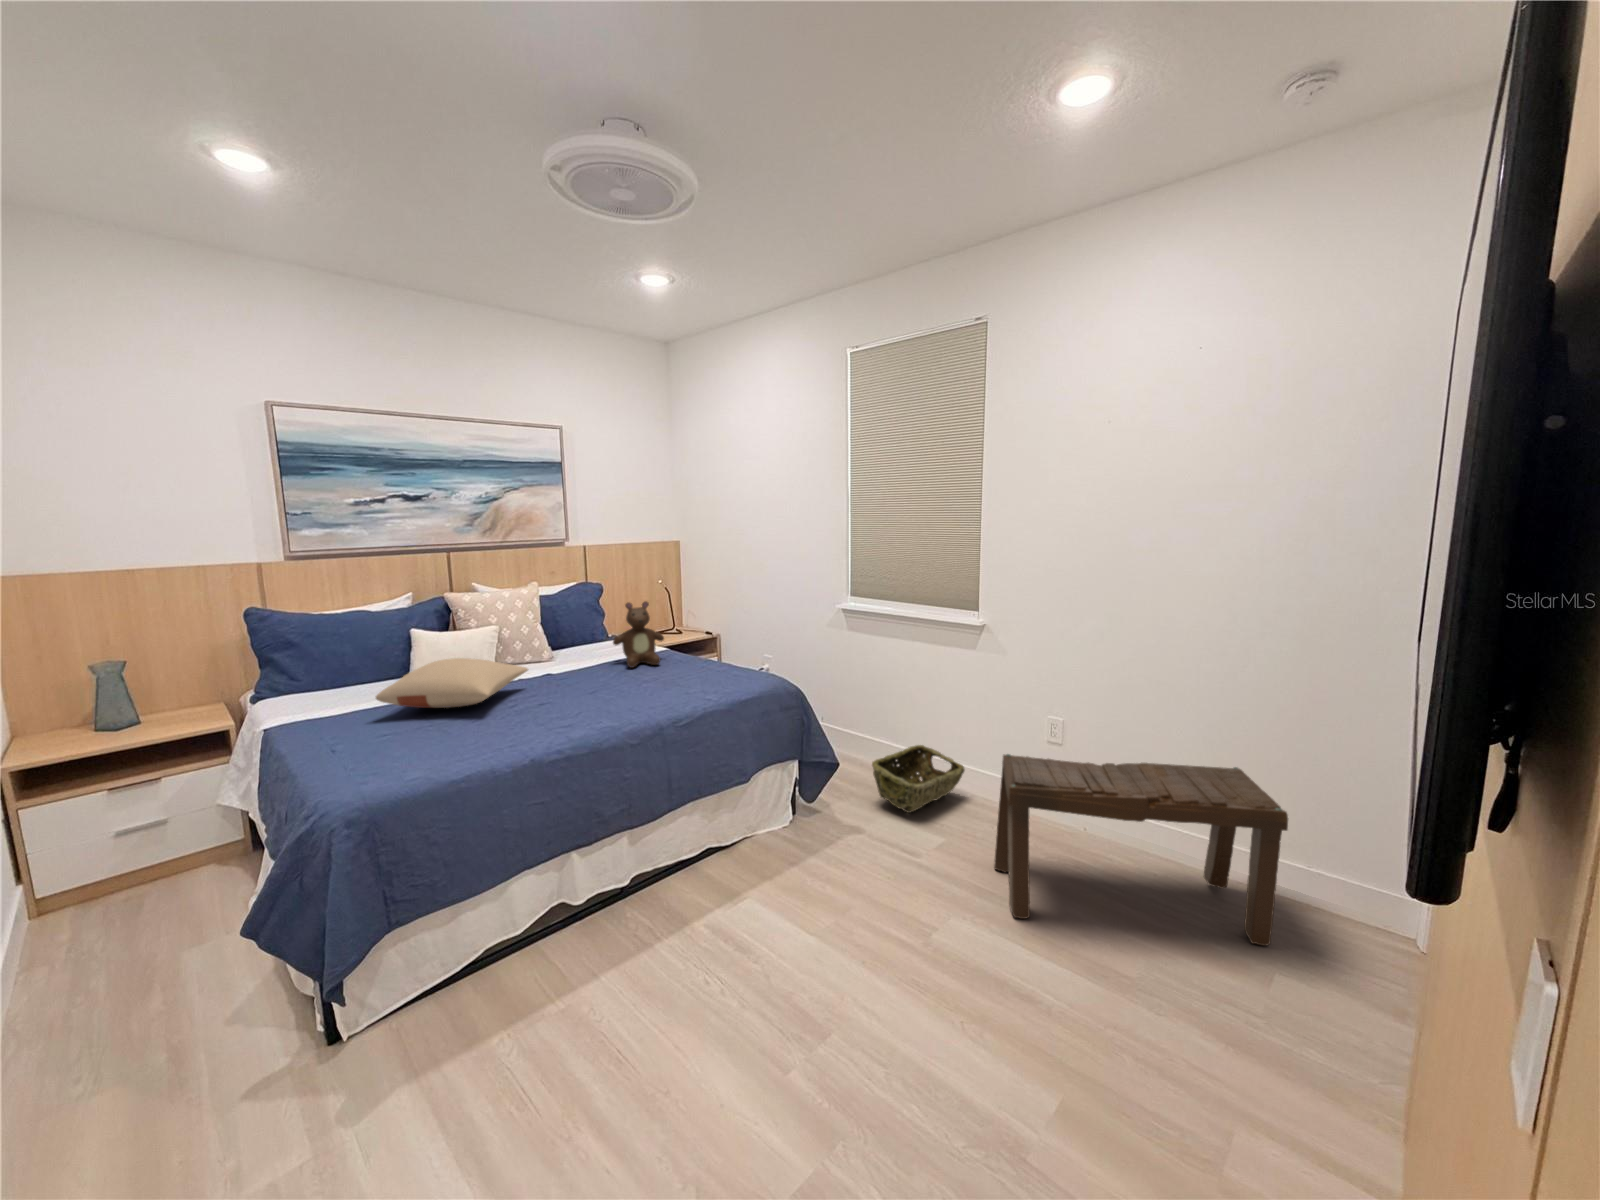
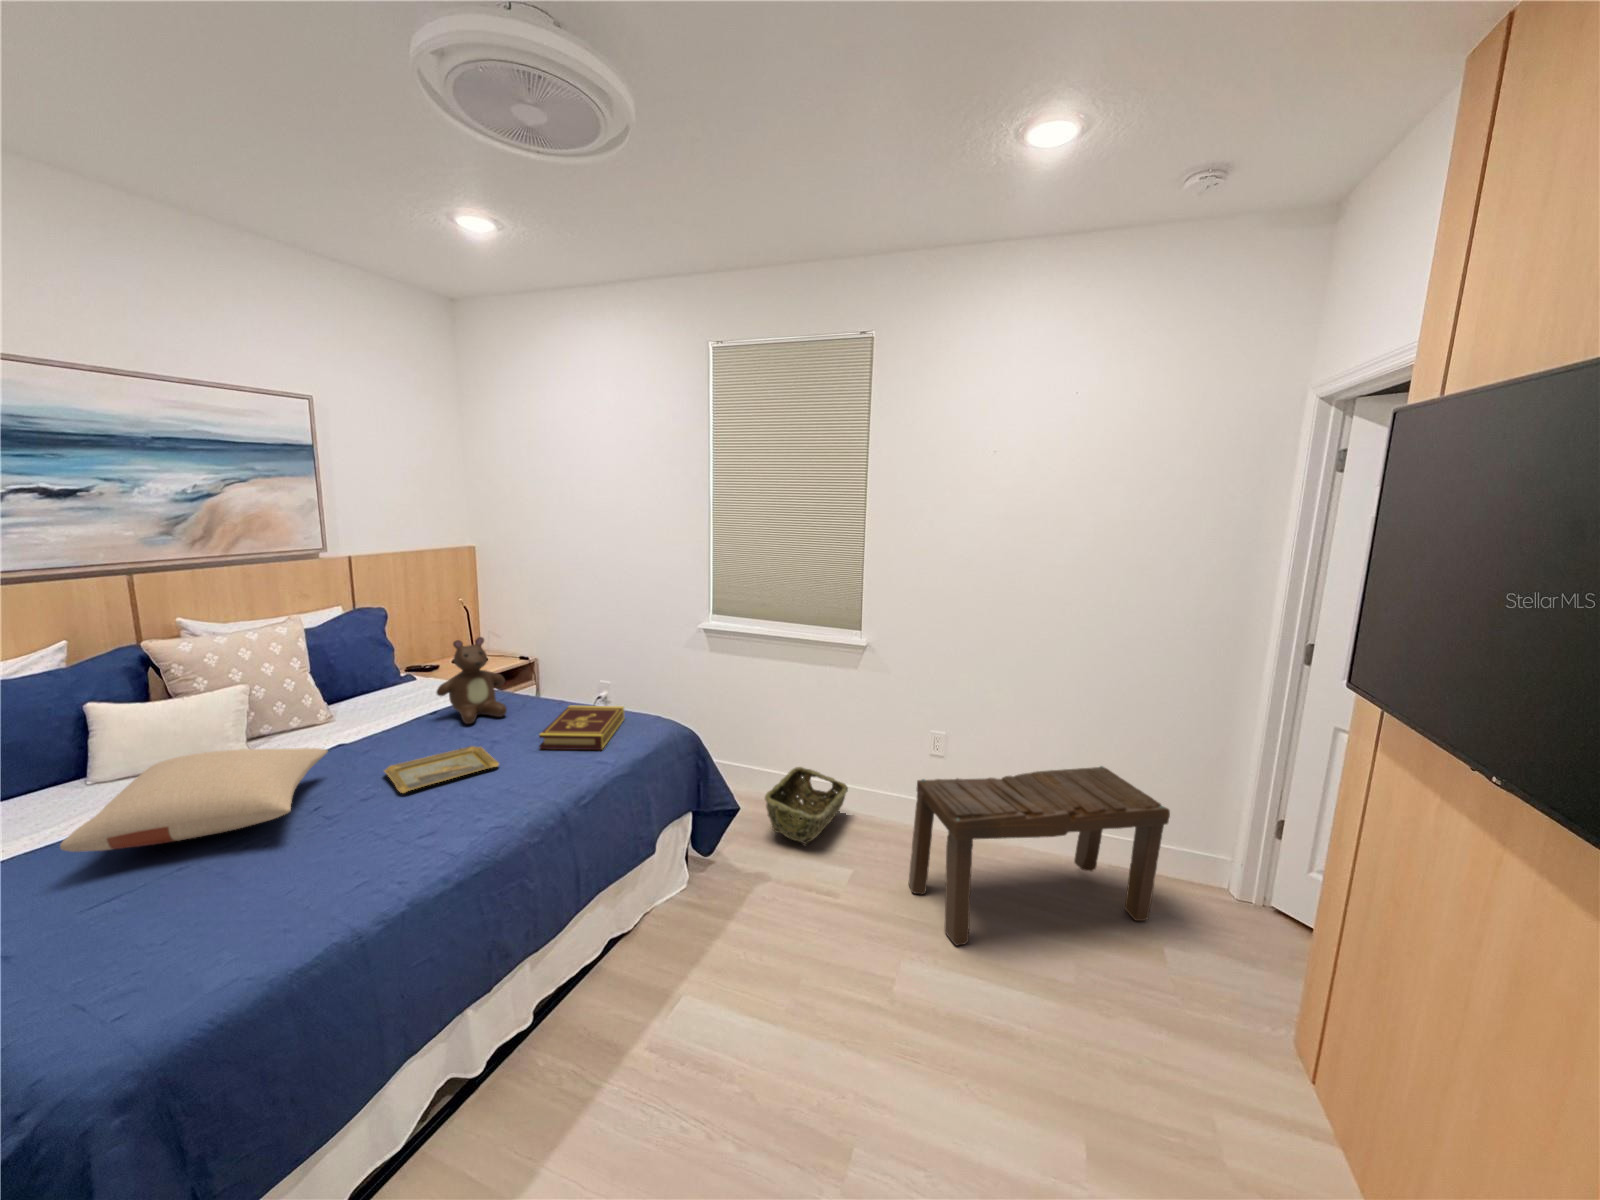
book: none [667,659,744,691] -> present [539,705,624,750]
tray: none [559,679,633,700] -> present [384,746,499,793]

